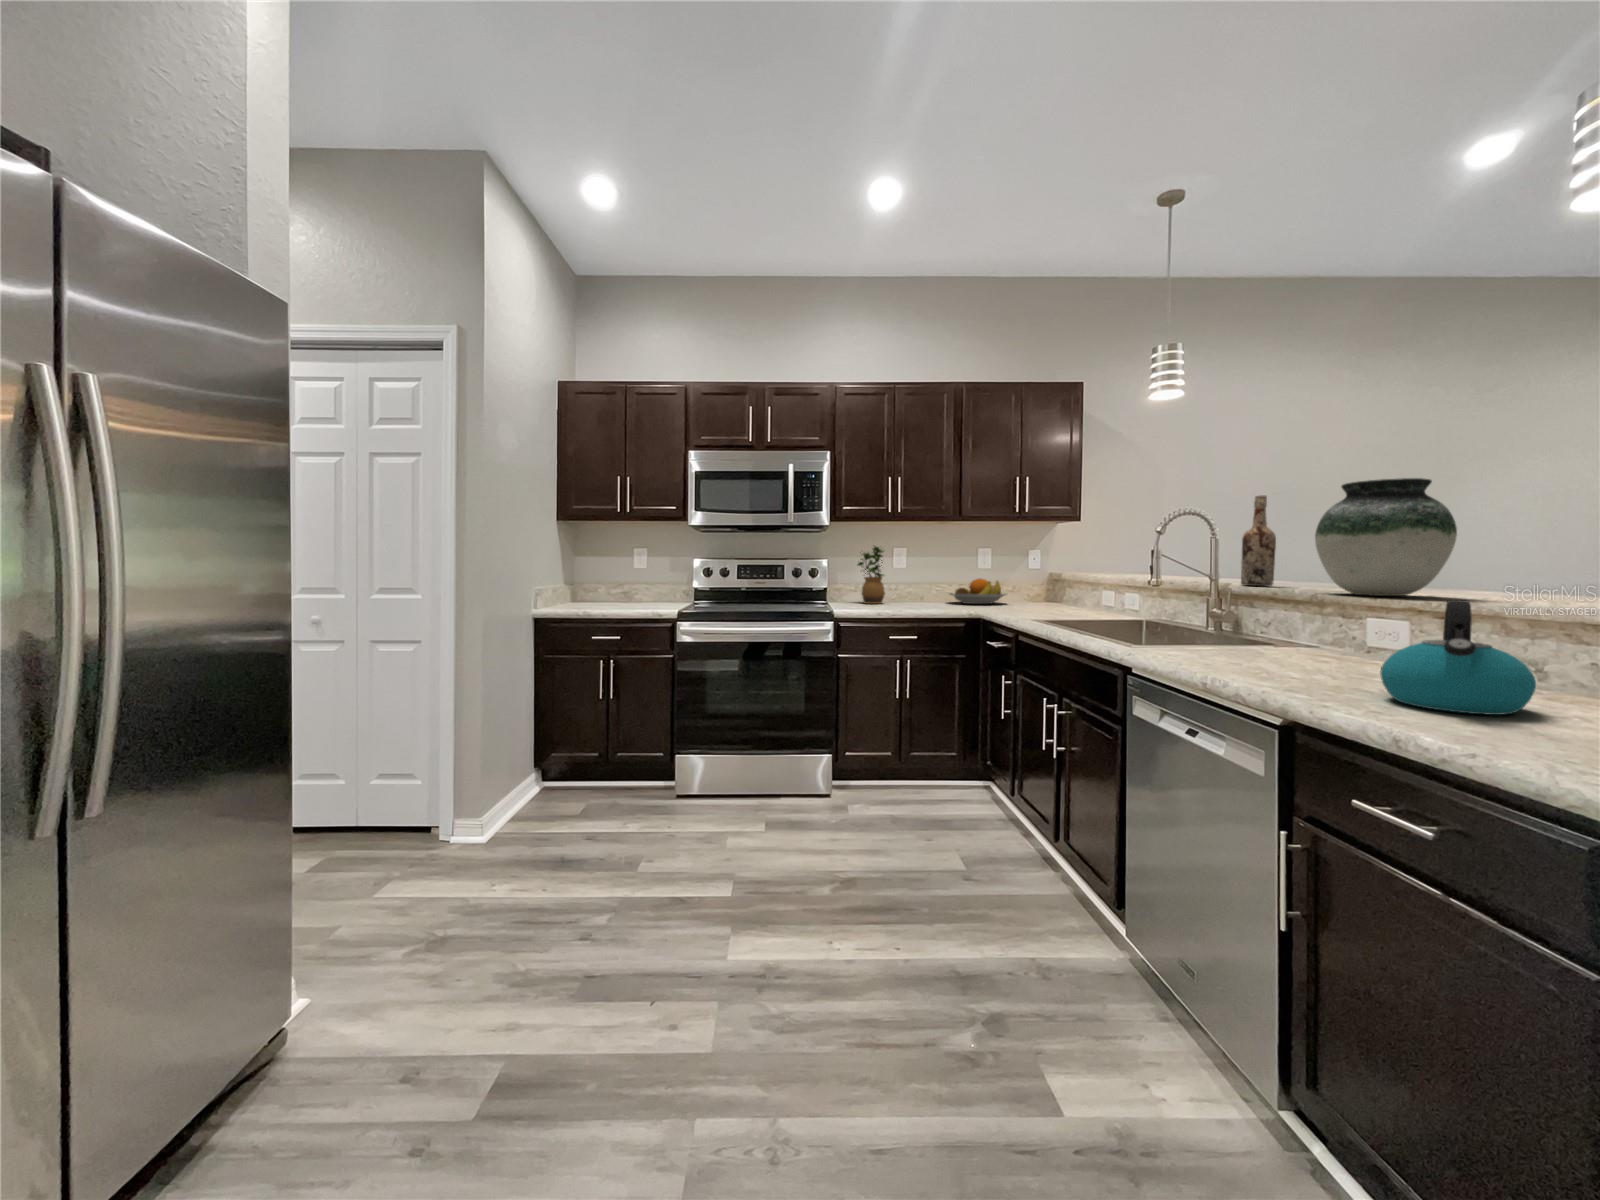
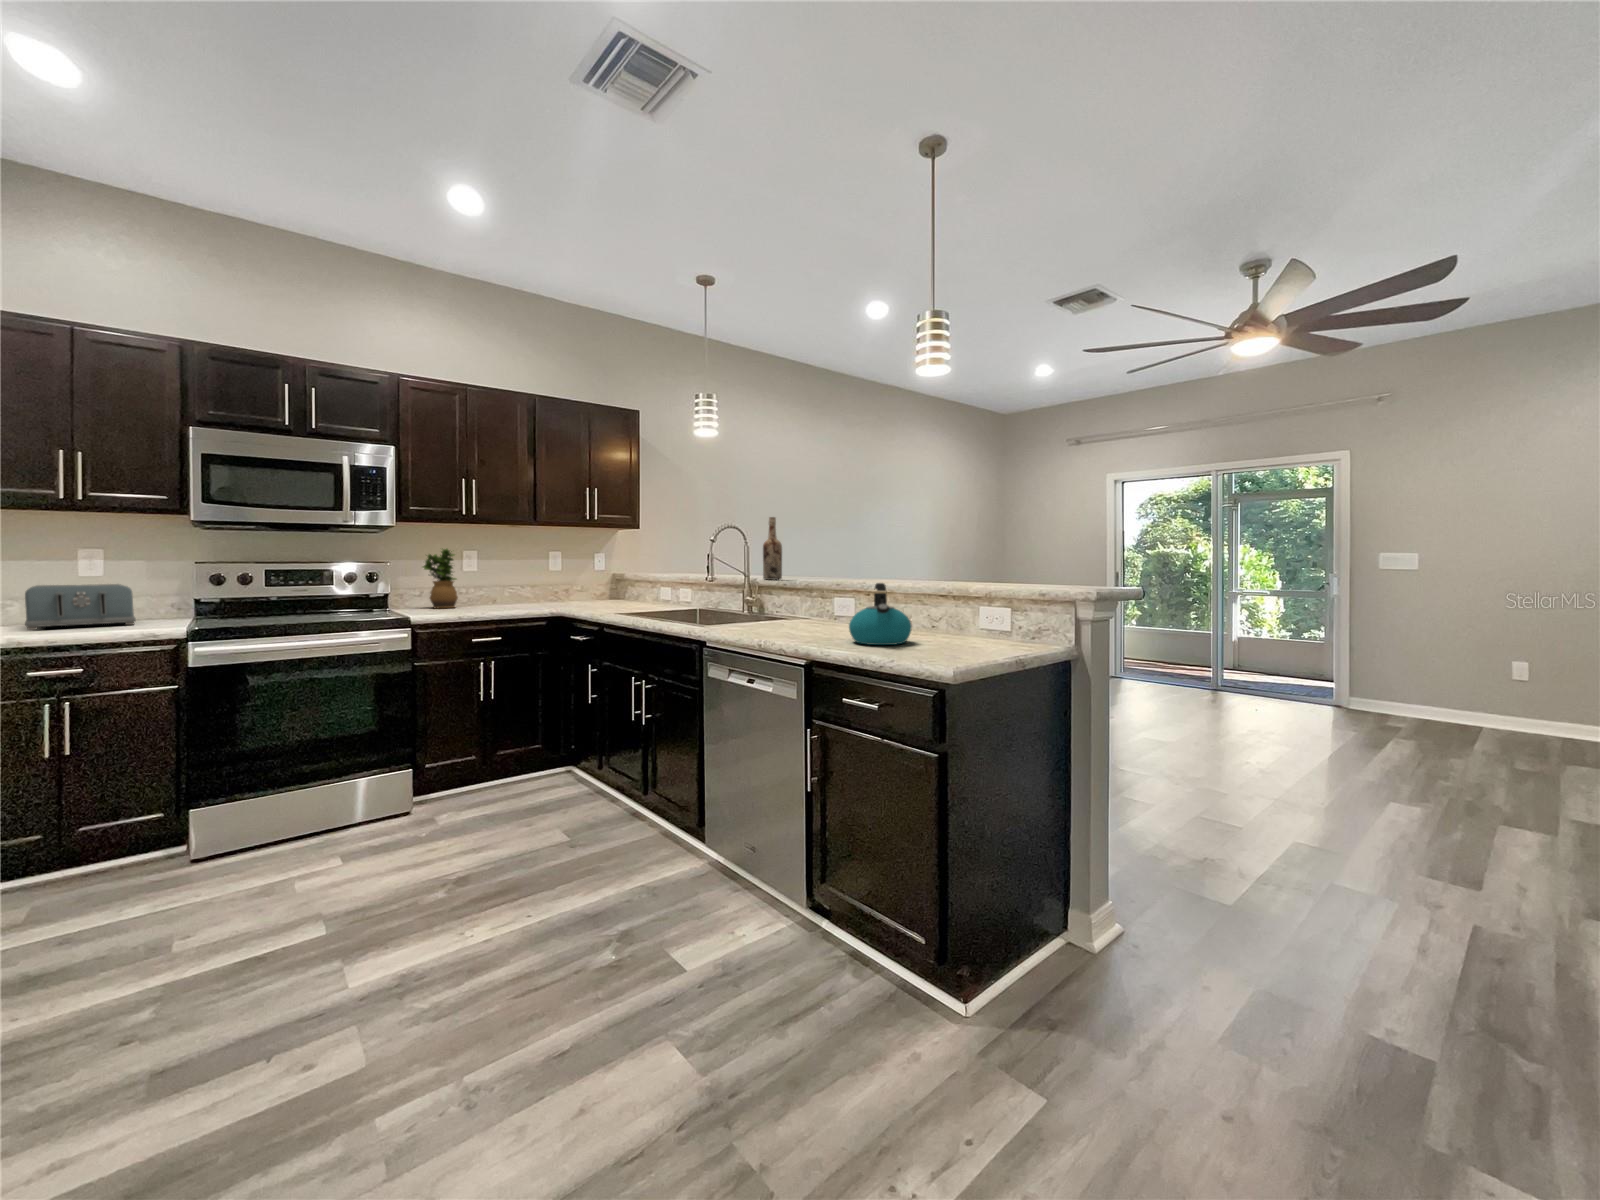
vase: present [1315,478,1457,596] -> none [807,511,873,583]
toaster: none [602,575,660,607] -> present [25,584,136,630]
fruit bowl: present [950,579,1007,604] -> none [523,580,581,604]

